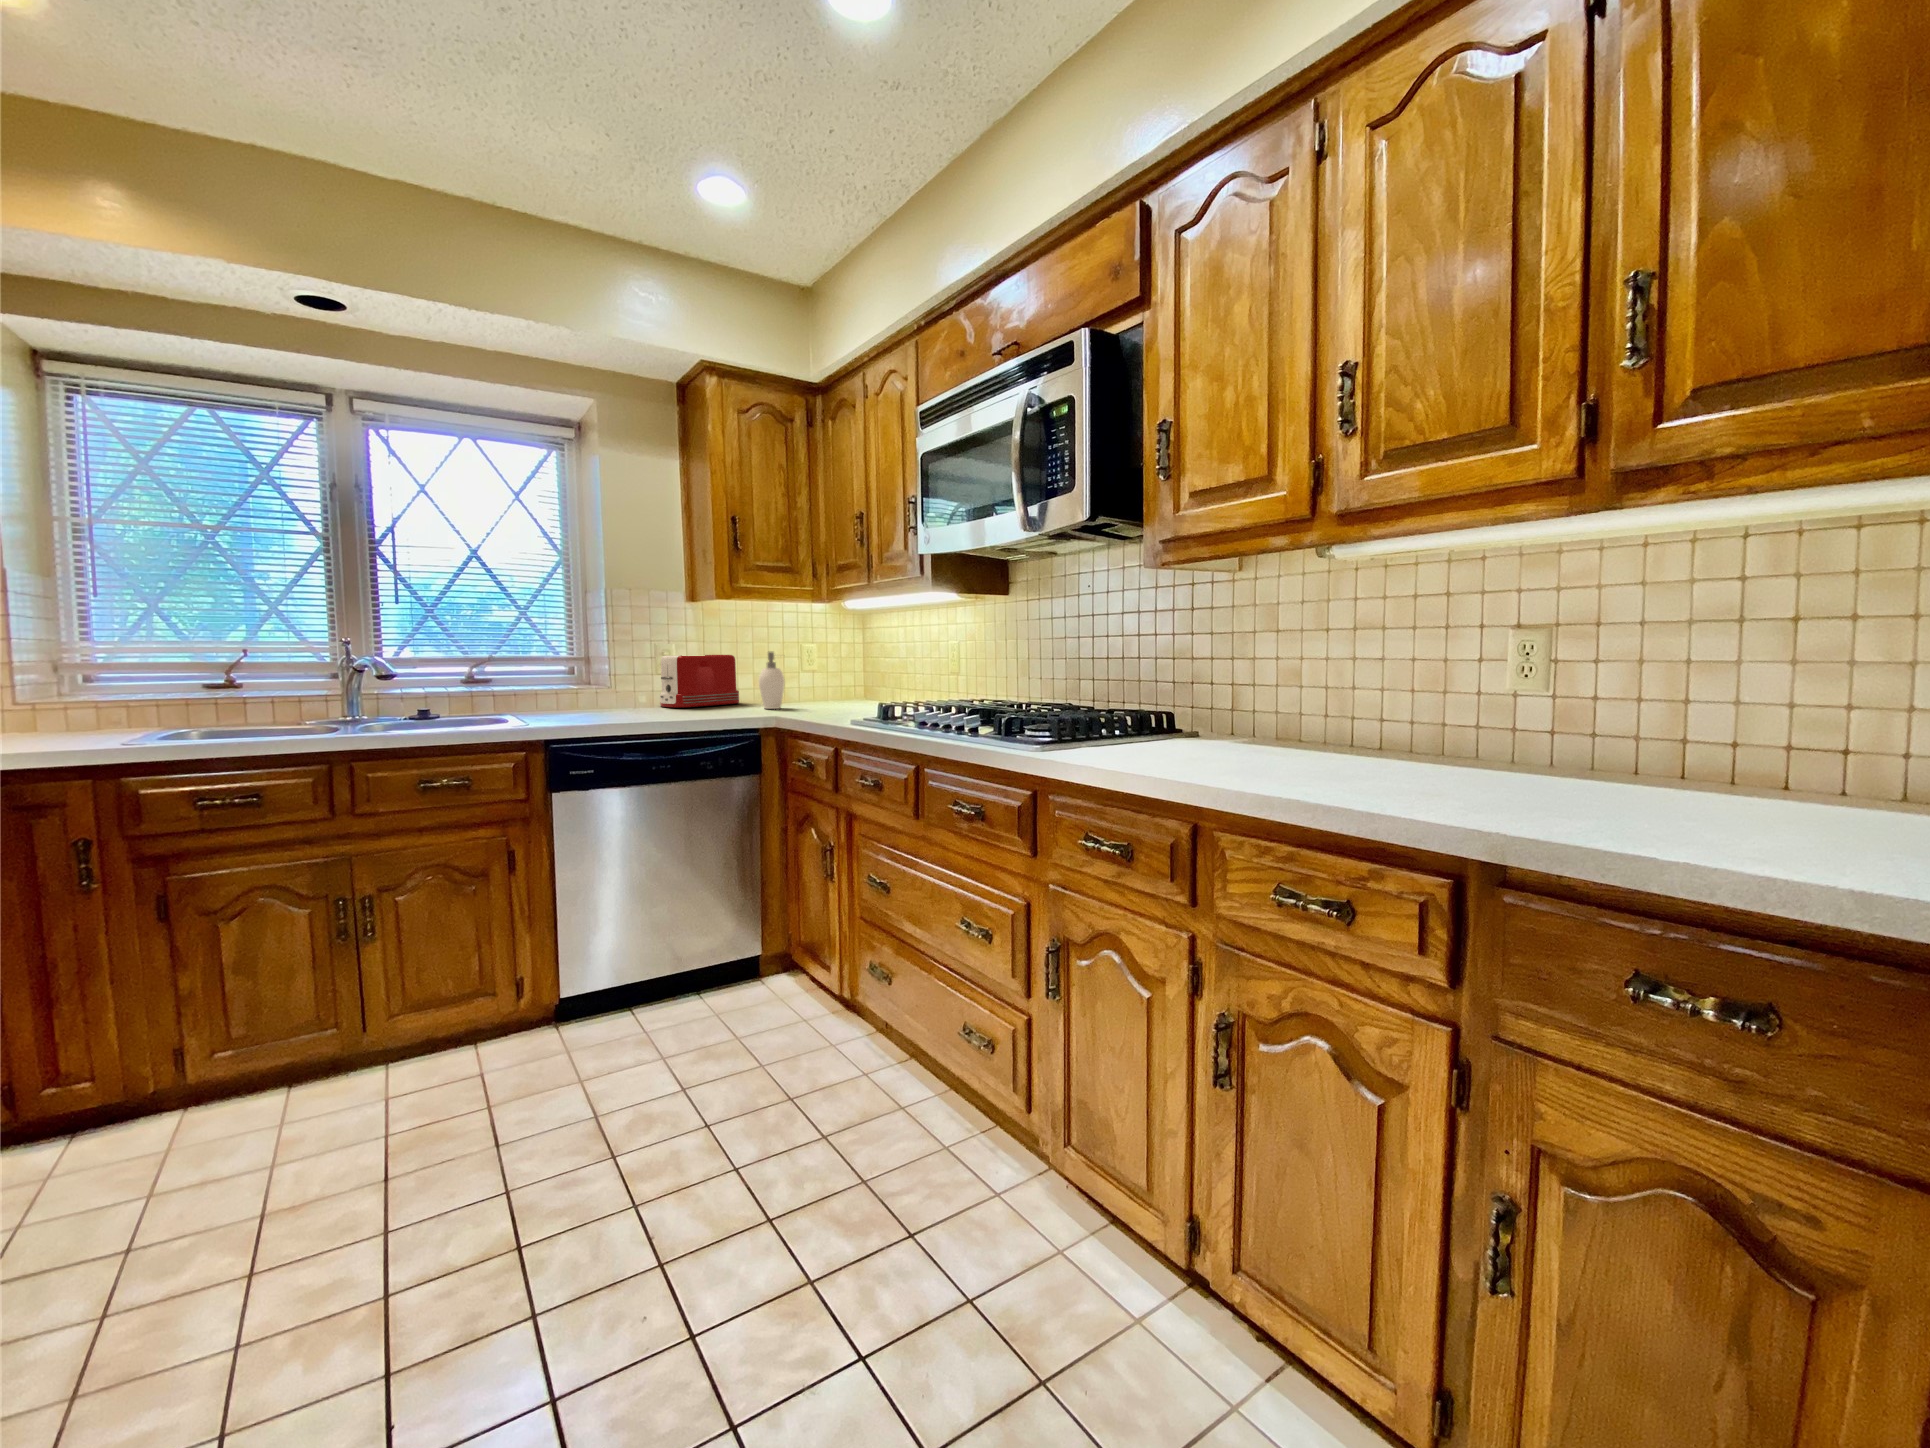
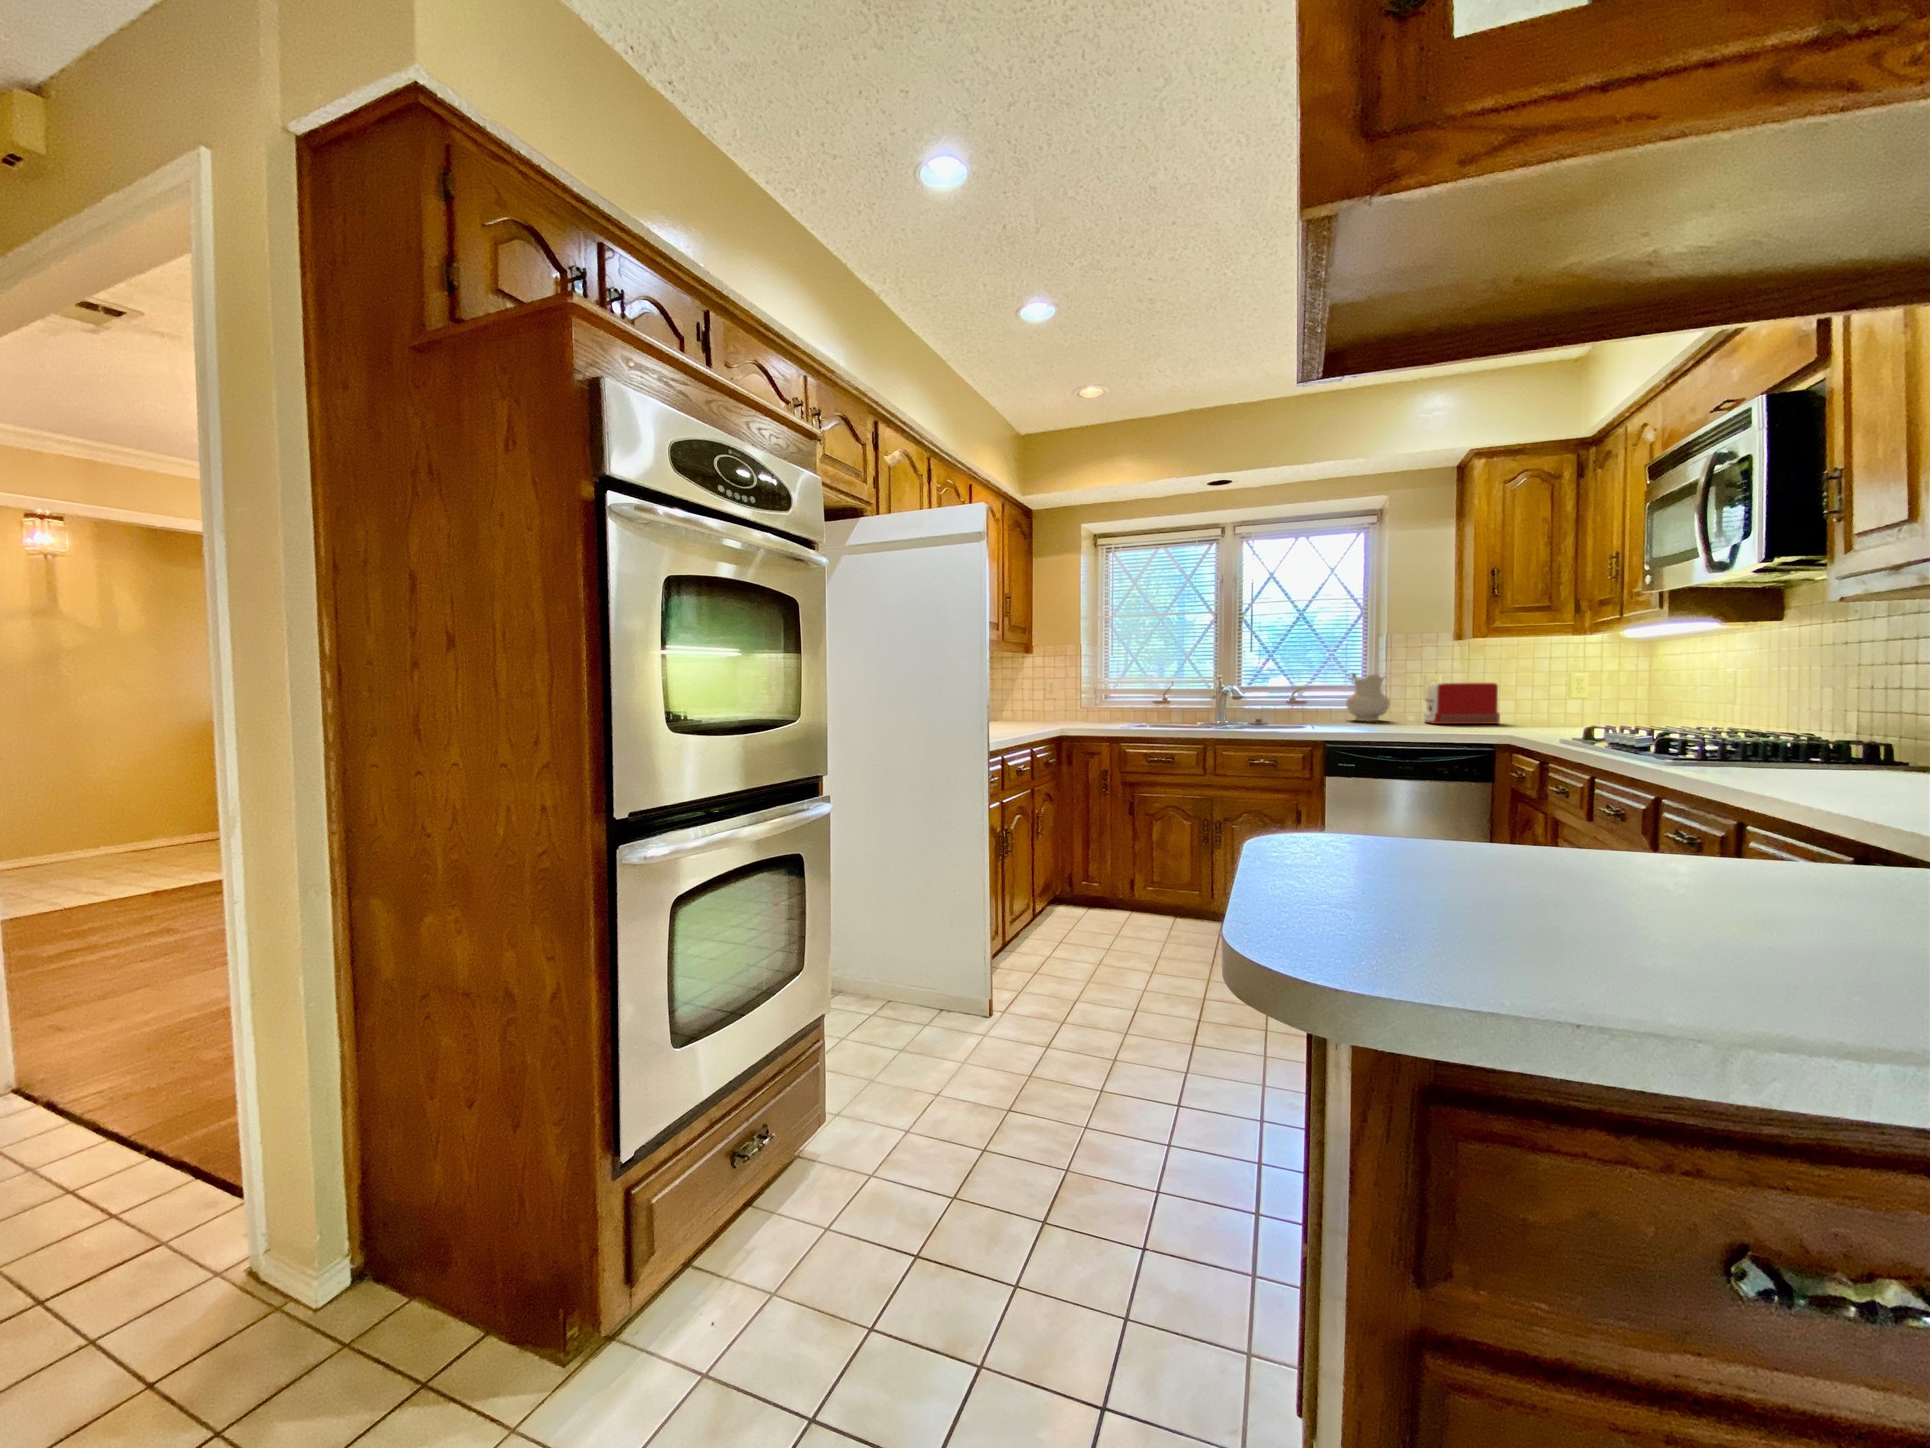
ceramic pitcher: none [556,642,617,709] -> present [1346,673,1390,721]
soap dispenser: present [759,652,785,709] -> none [1512,680,1540,729]

